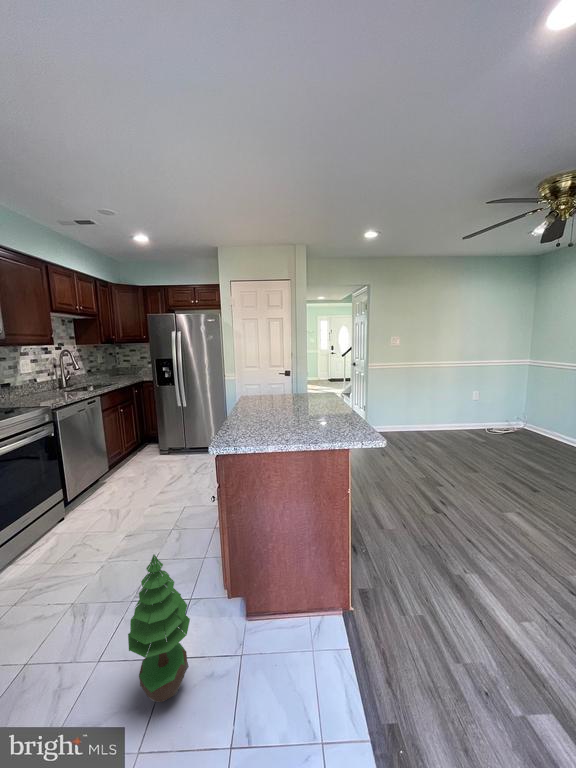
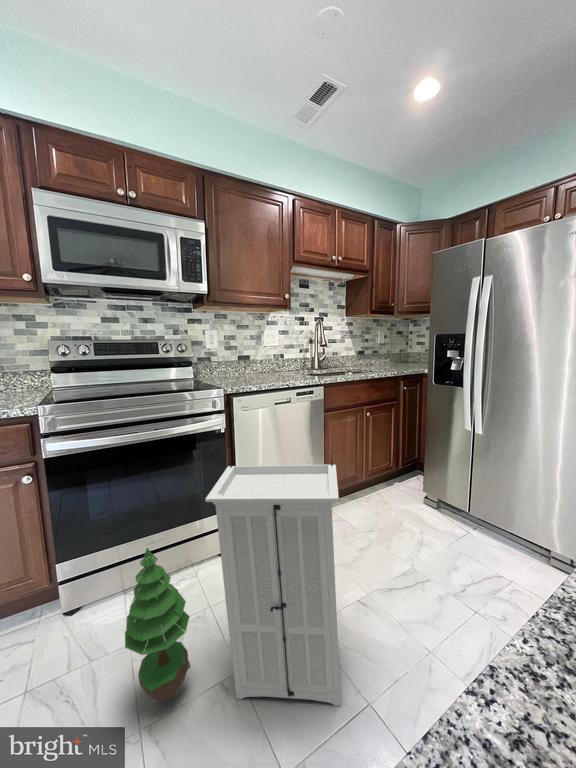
storage cabinet: none [213,474,338,706] -> present [205,461,341,706]

